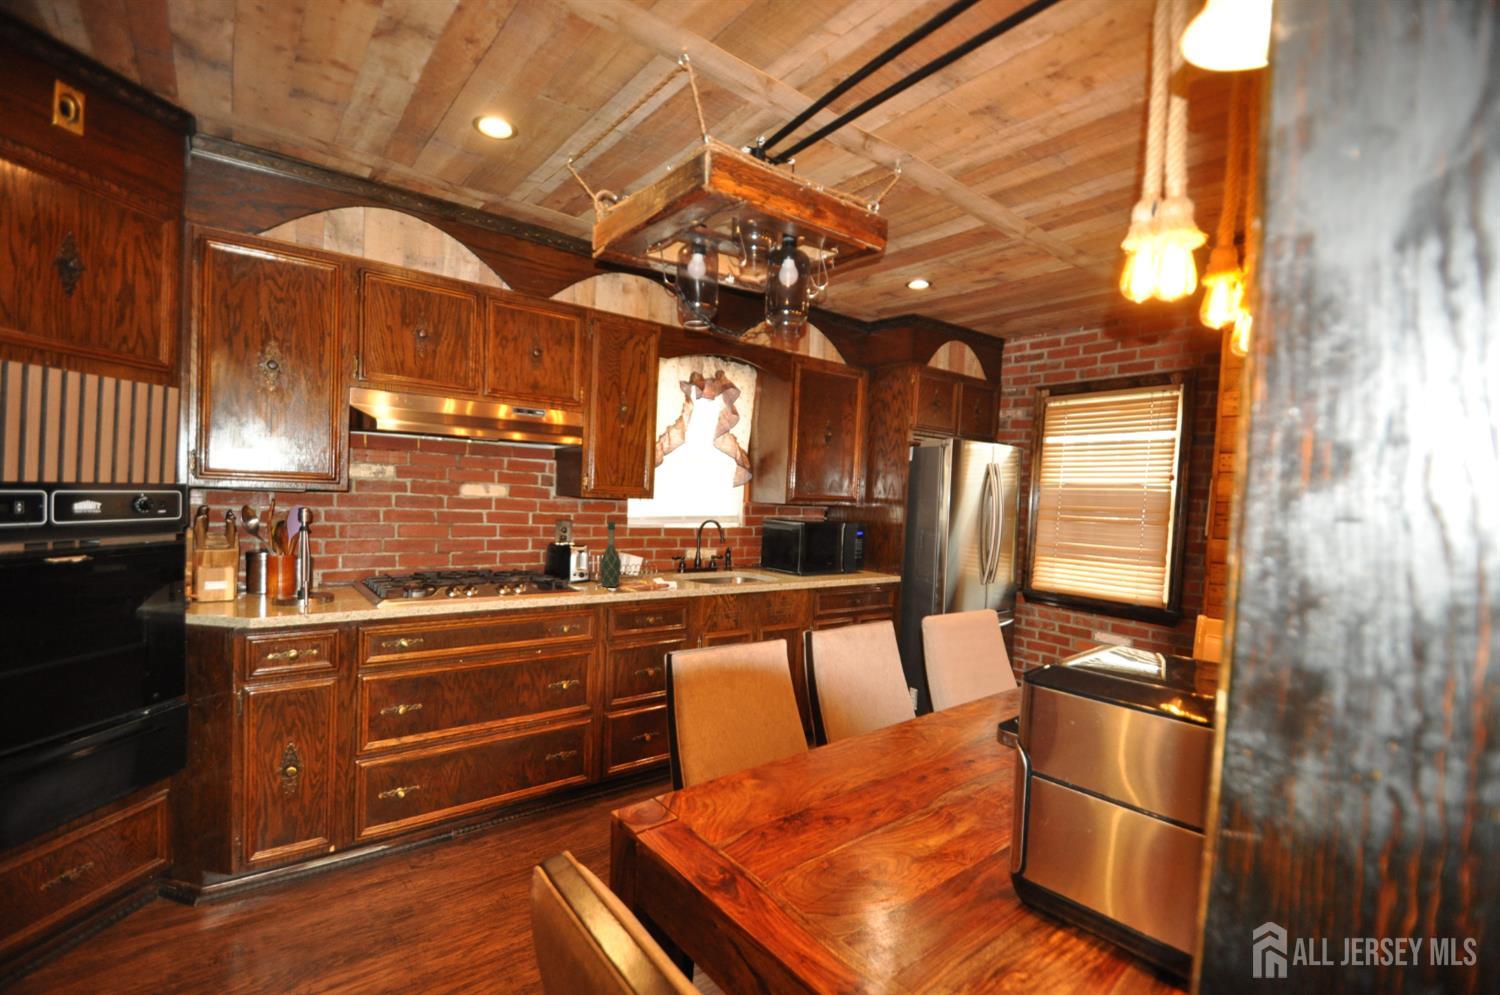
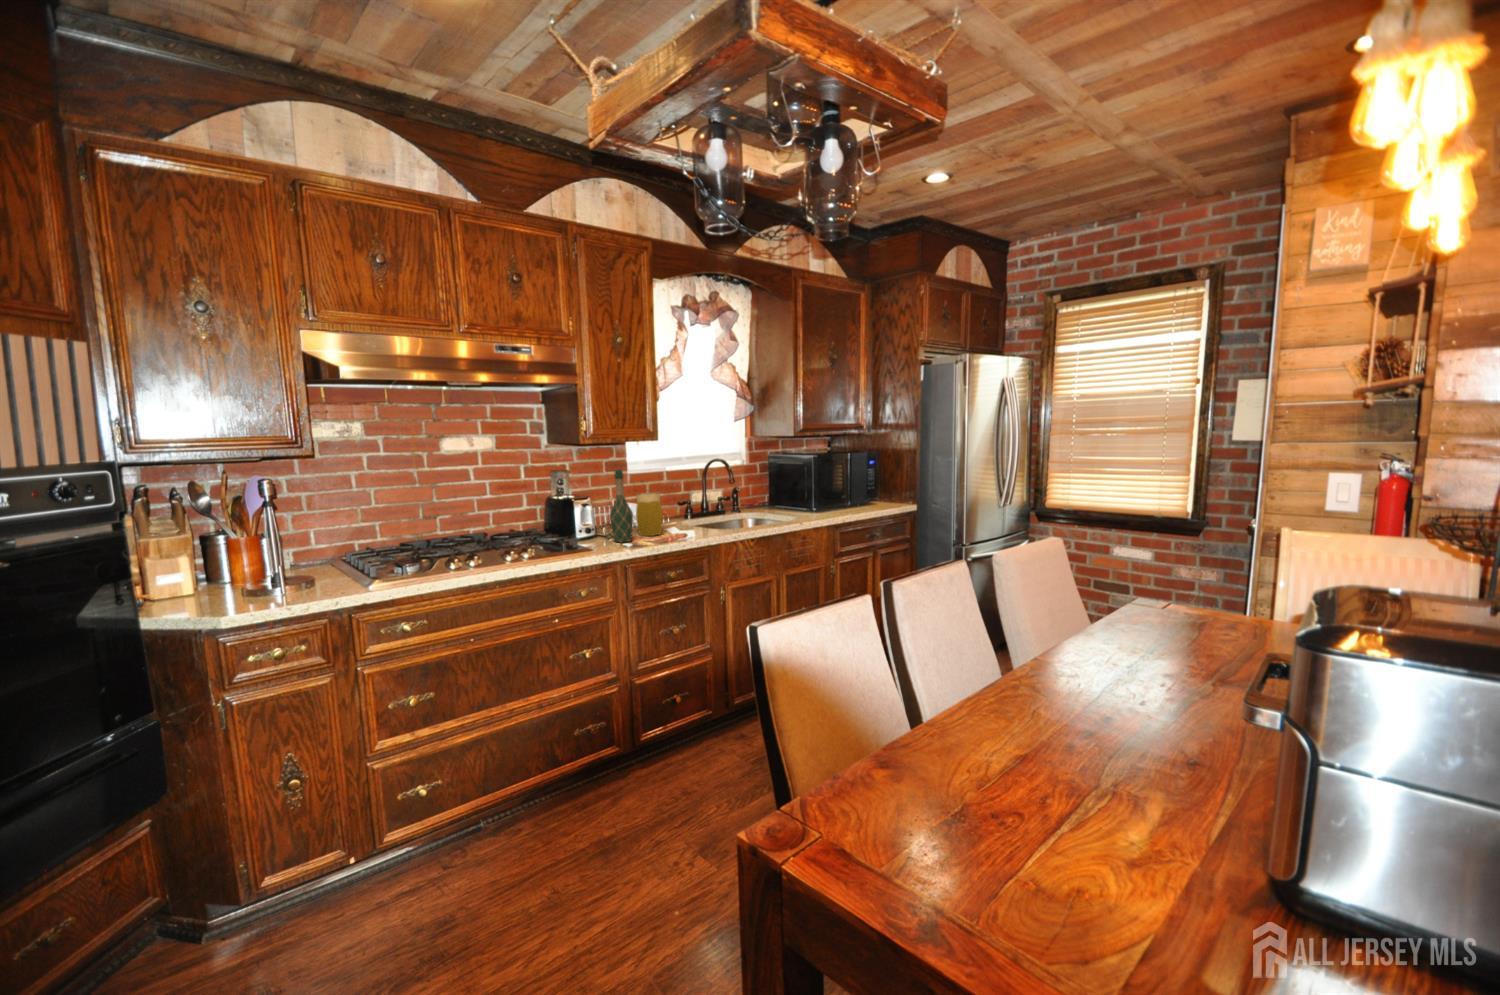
jar: none [626,545,651,584] -> present [636,493,663,536]

